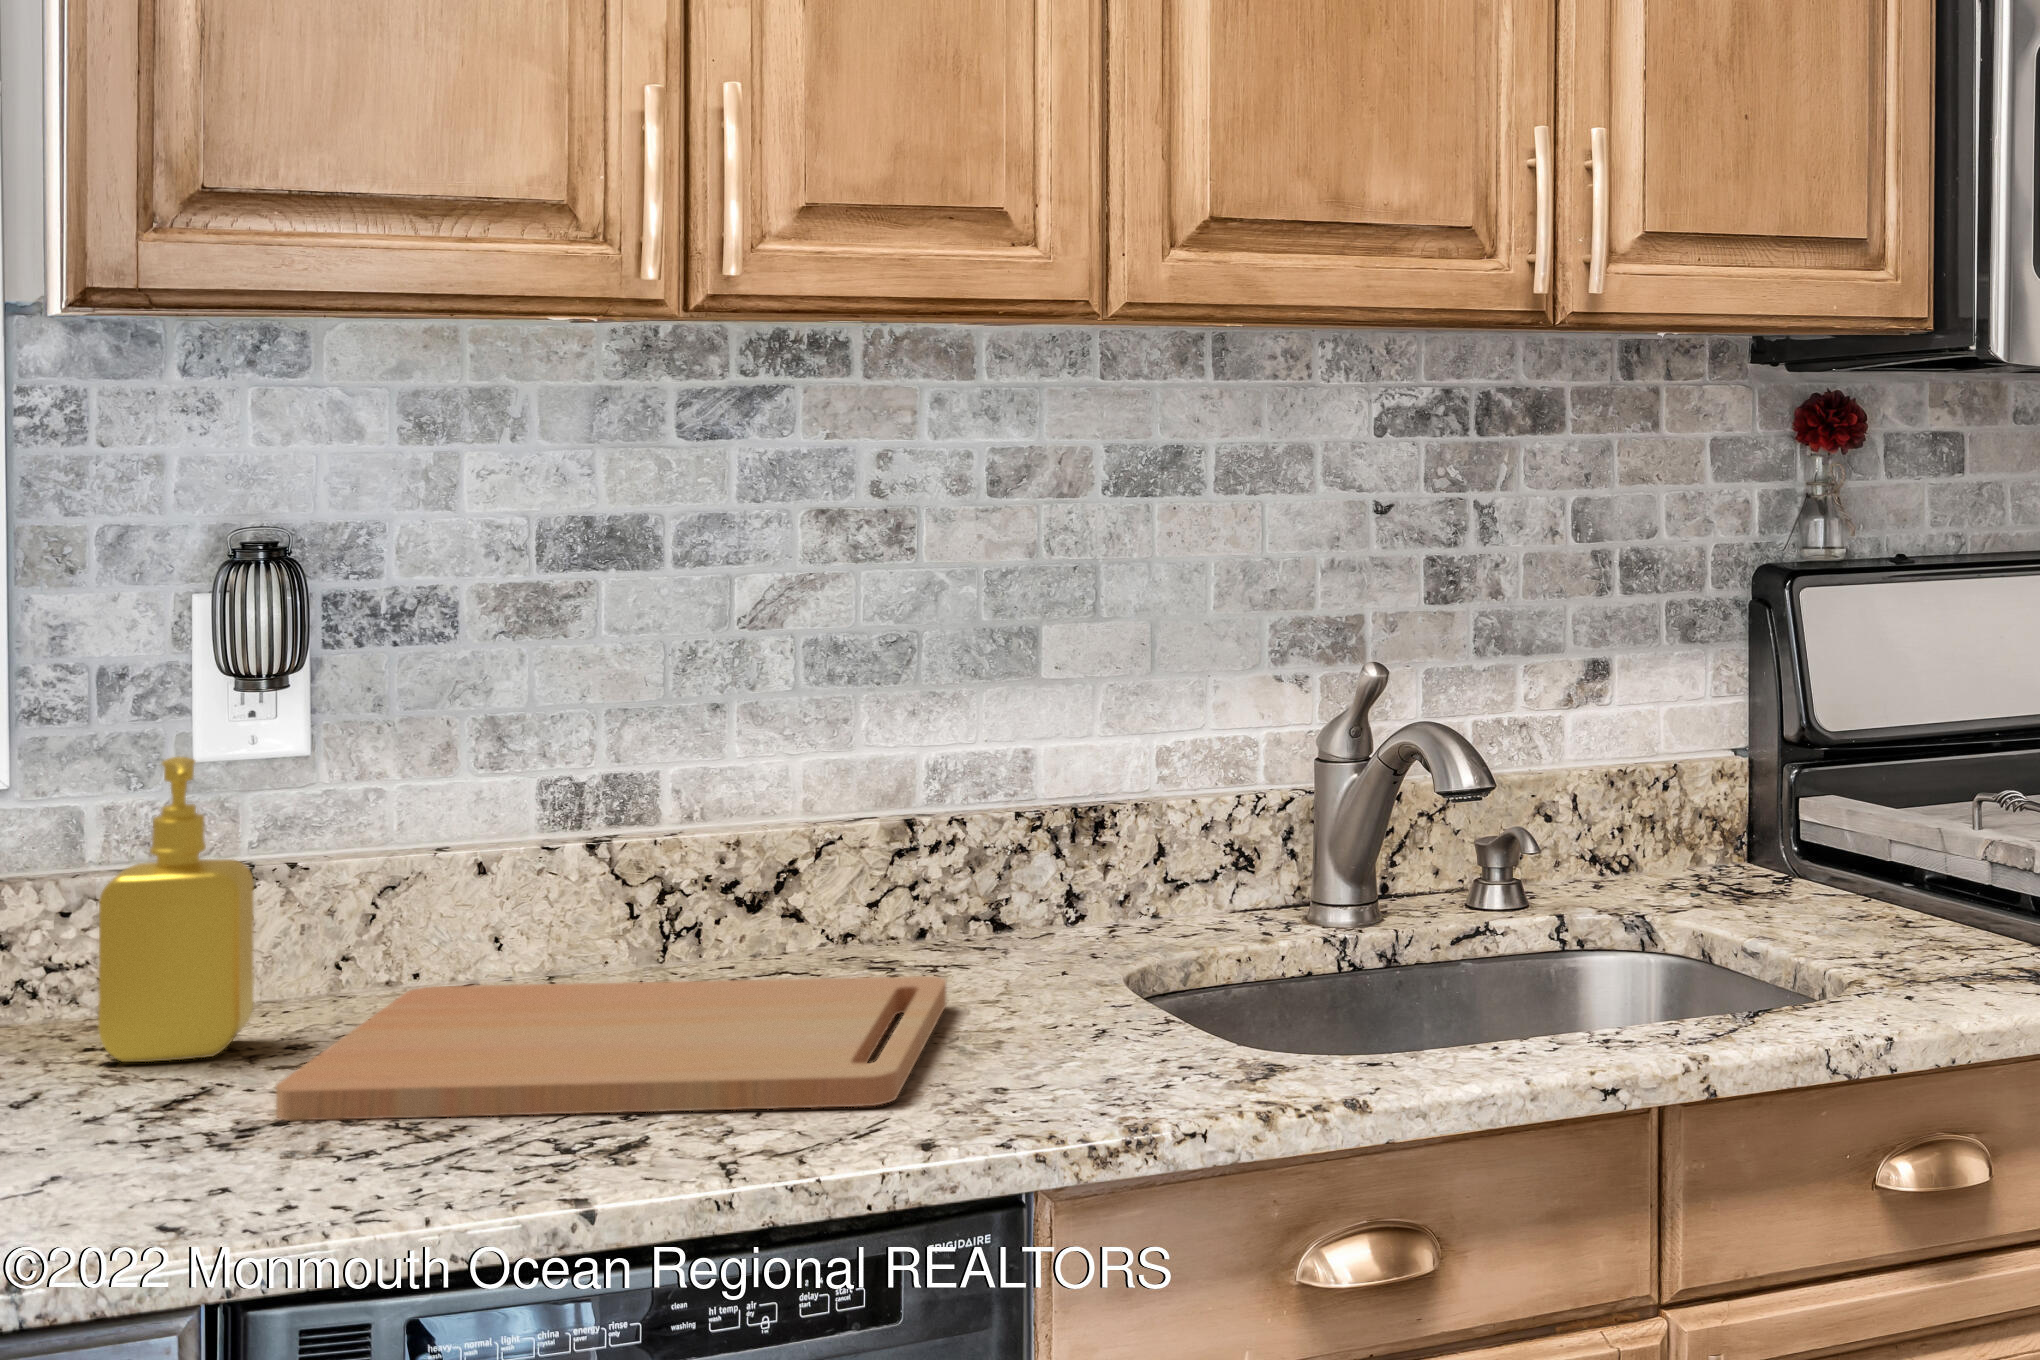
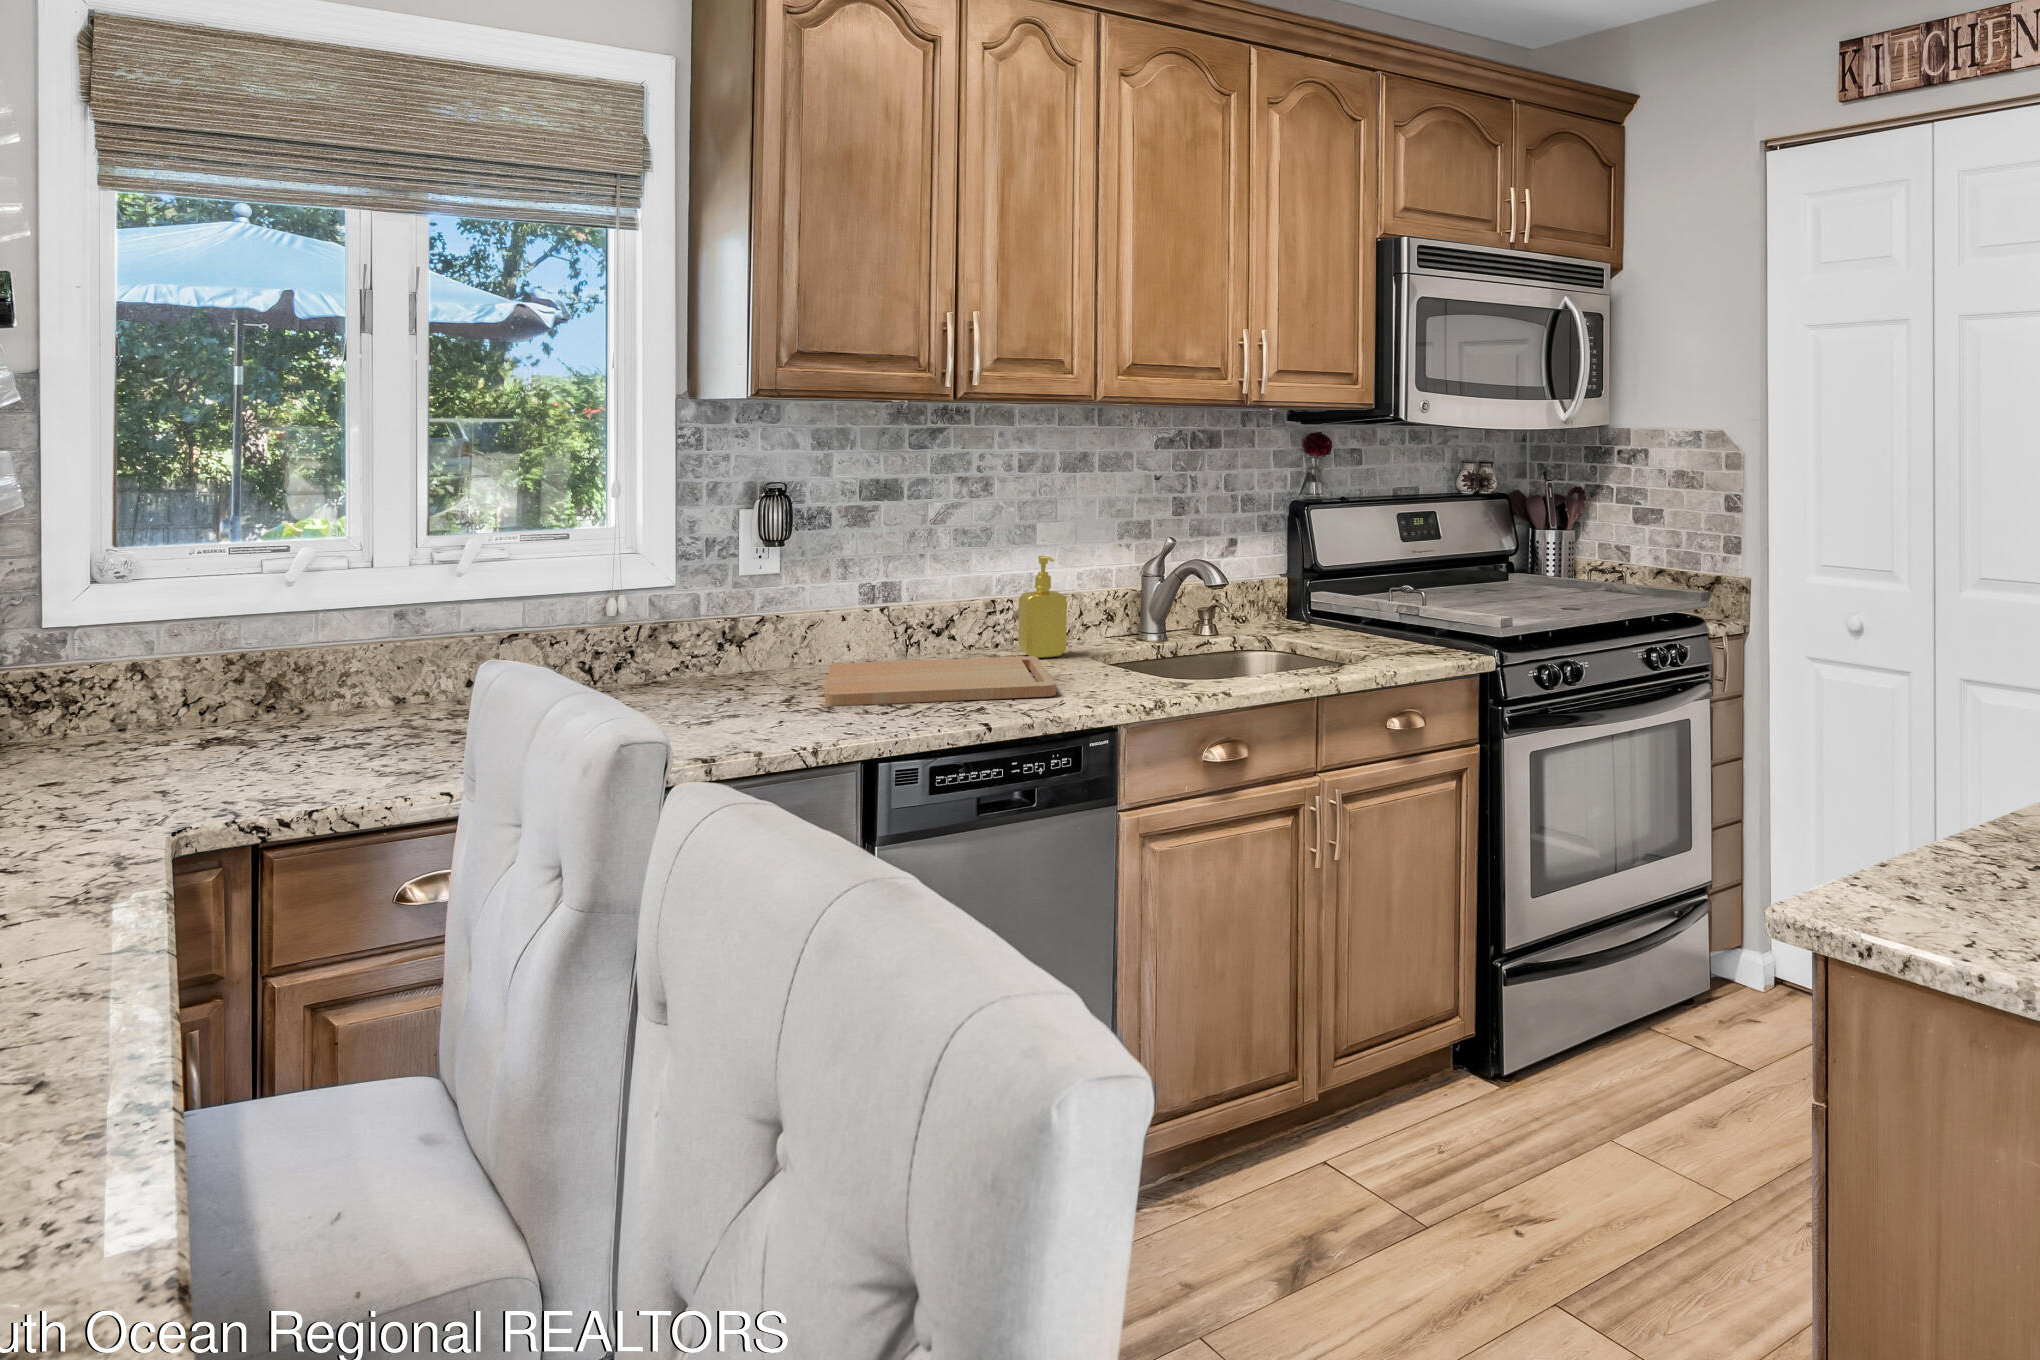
soap dispenser: present [98,757,254,1062] -> present [1019,556,1067,658]

